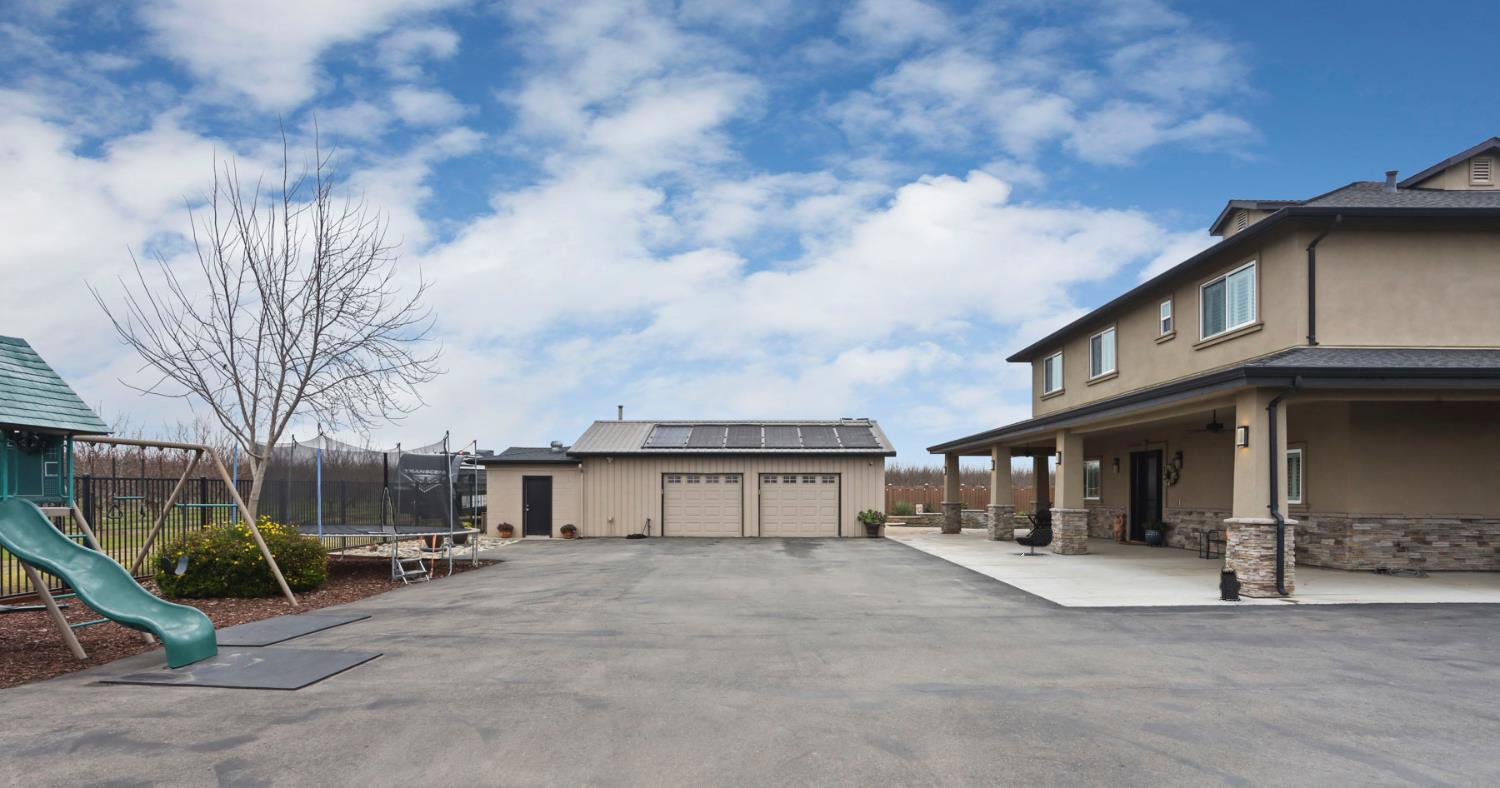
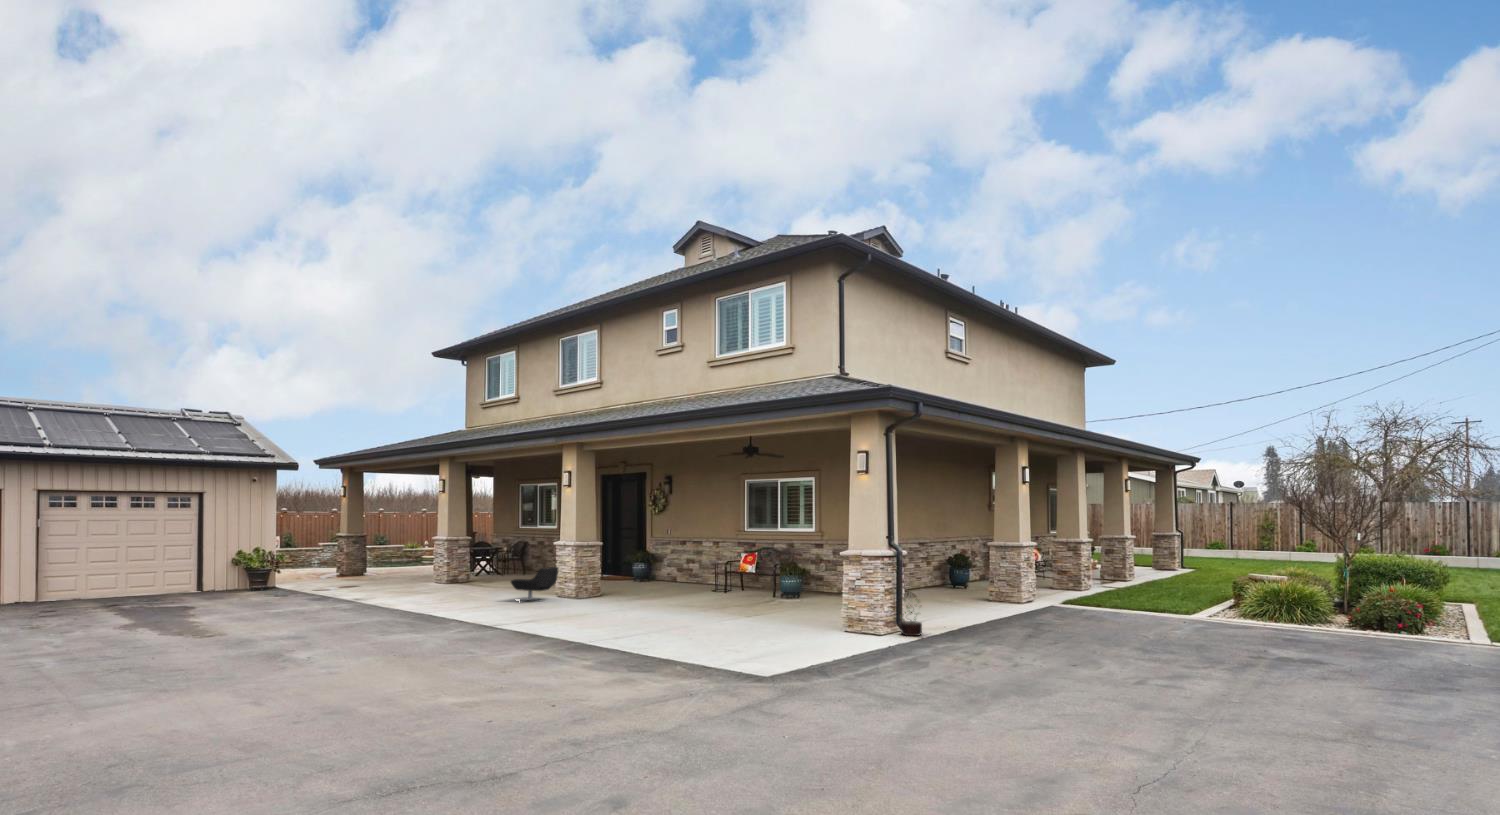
decorative plant: none [1284,563,1313,600] -> present [900,598,922,636]
watering can: present [1219,567,1241,601] -> none [856,604,876,645]

